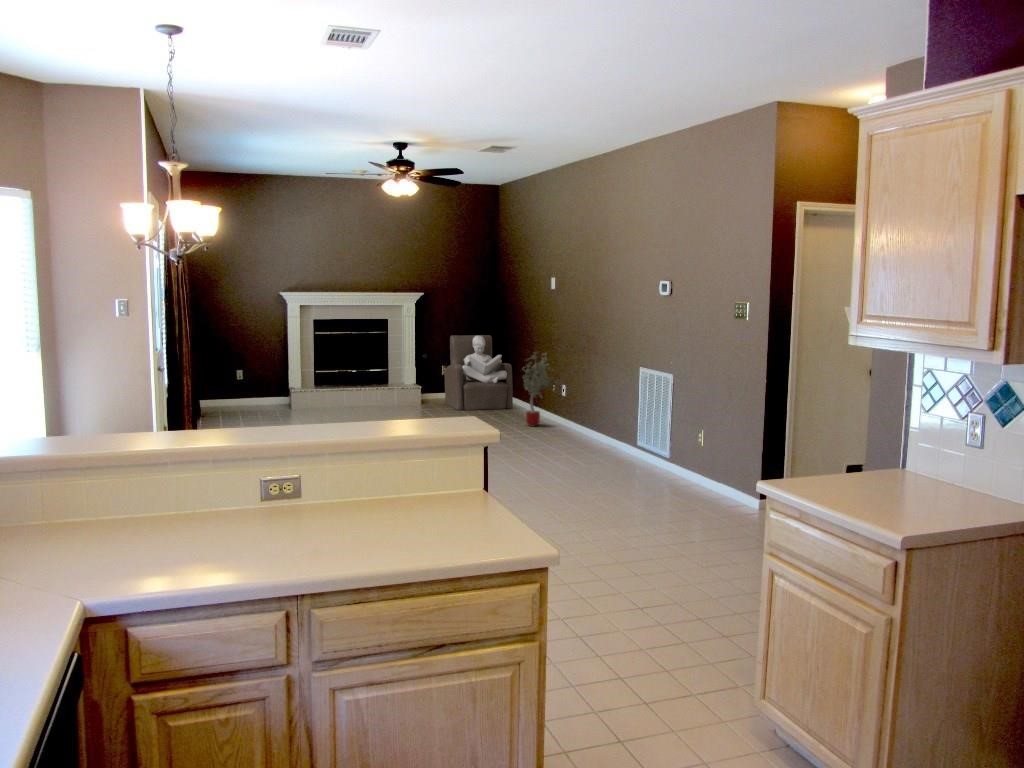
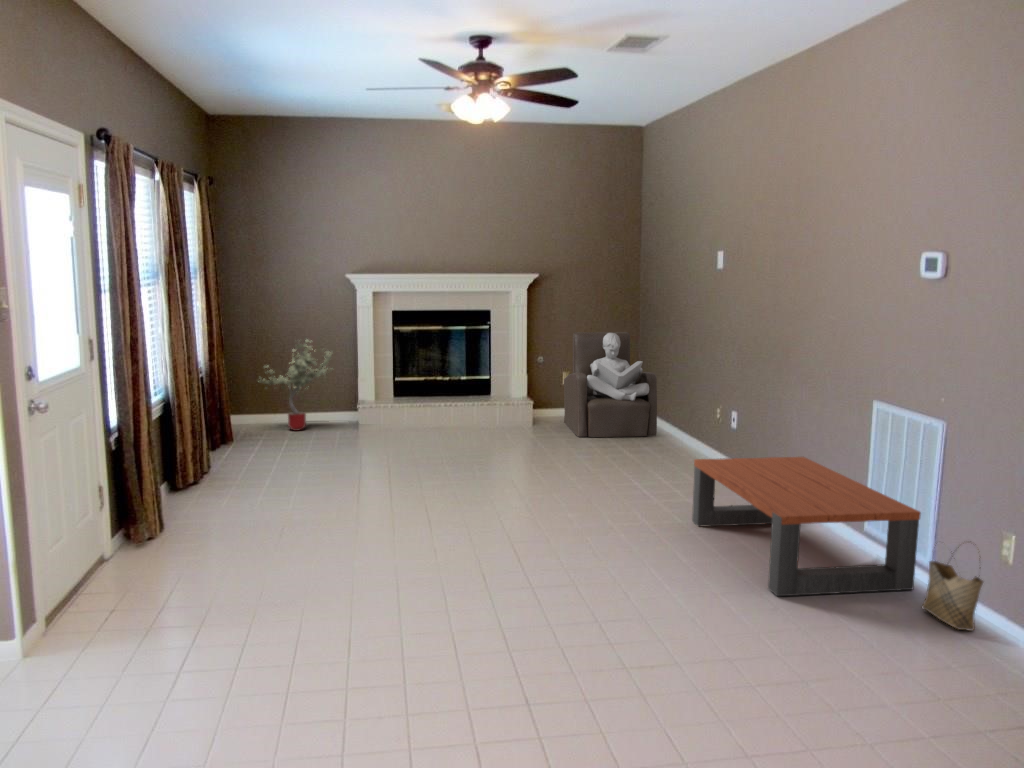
potted tree: present [523,352,560,426] -> present [258,340,333,431]
coffee table: none [538,407,663,477] -> present [692,457,921,596]
woven basket: none [662,438,690,485] -> present [922,553,983,630]

